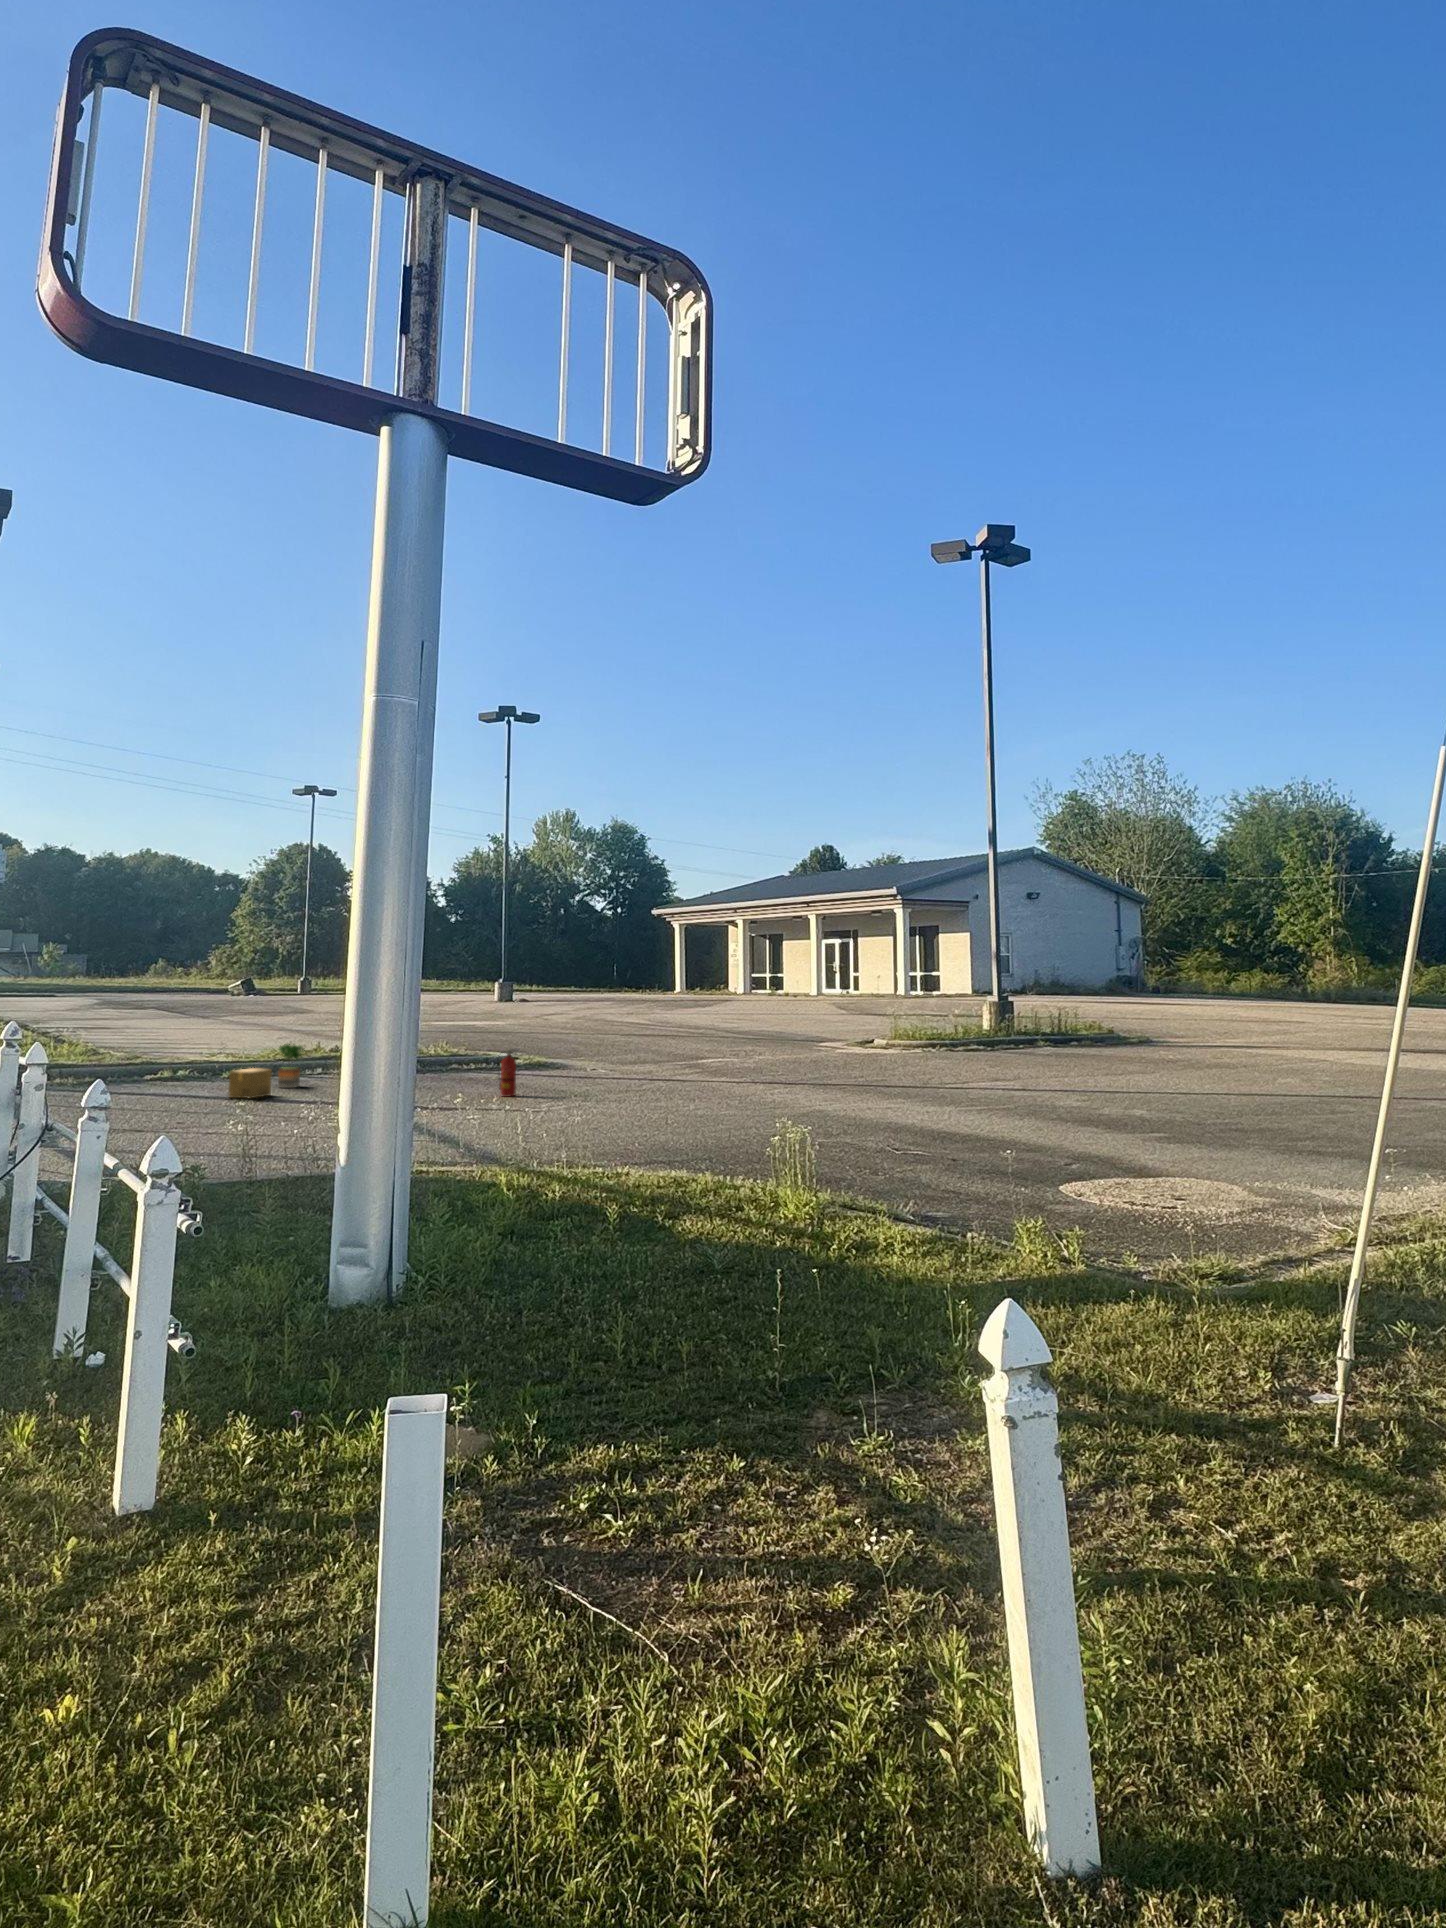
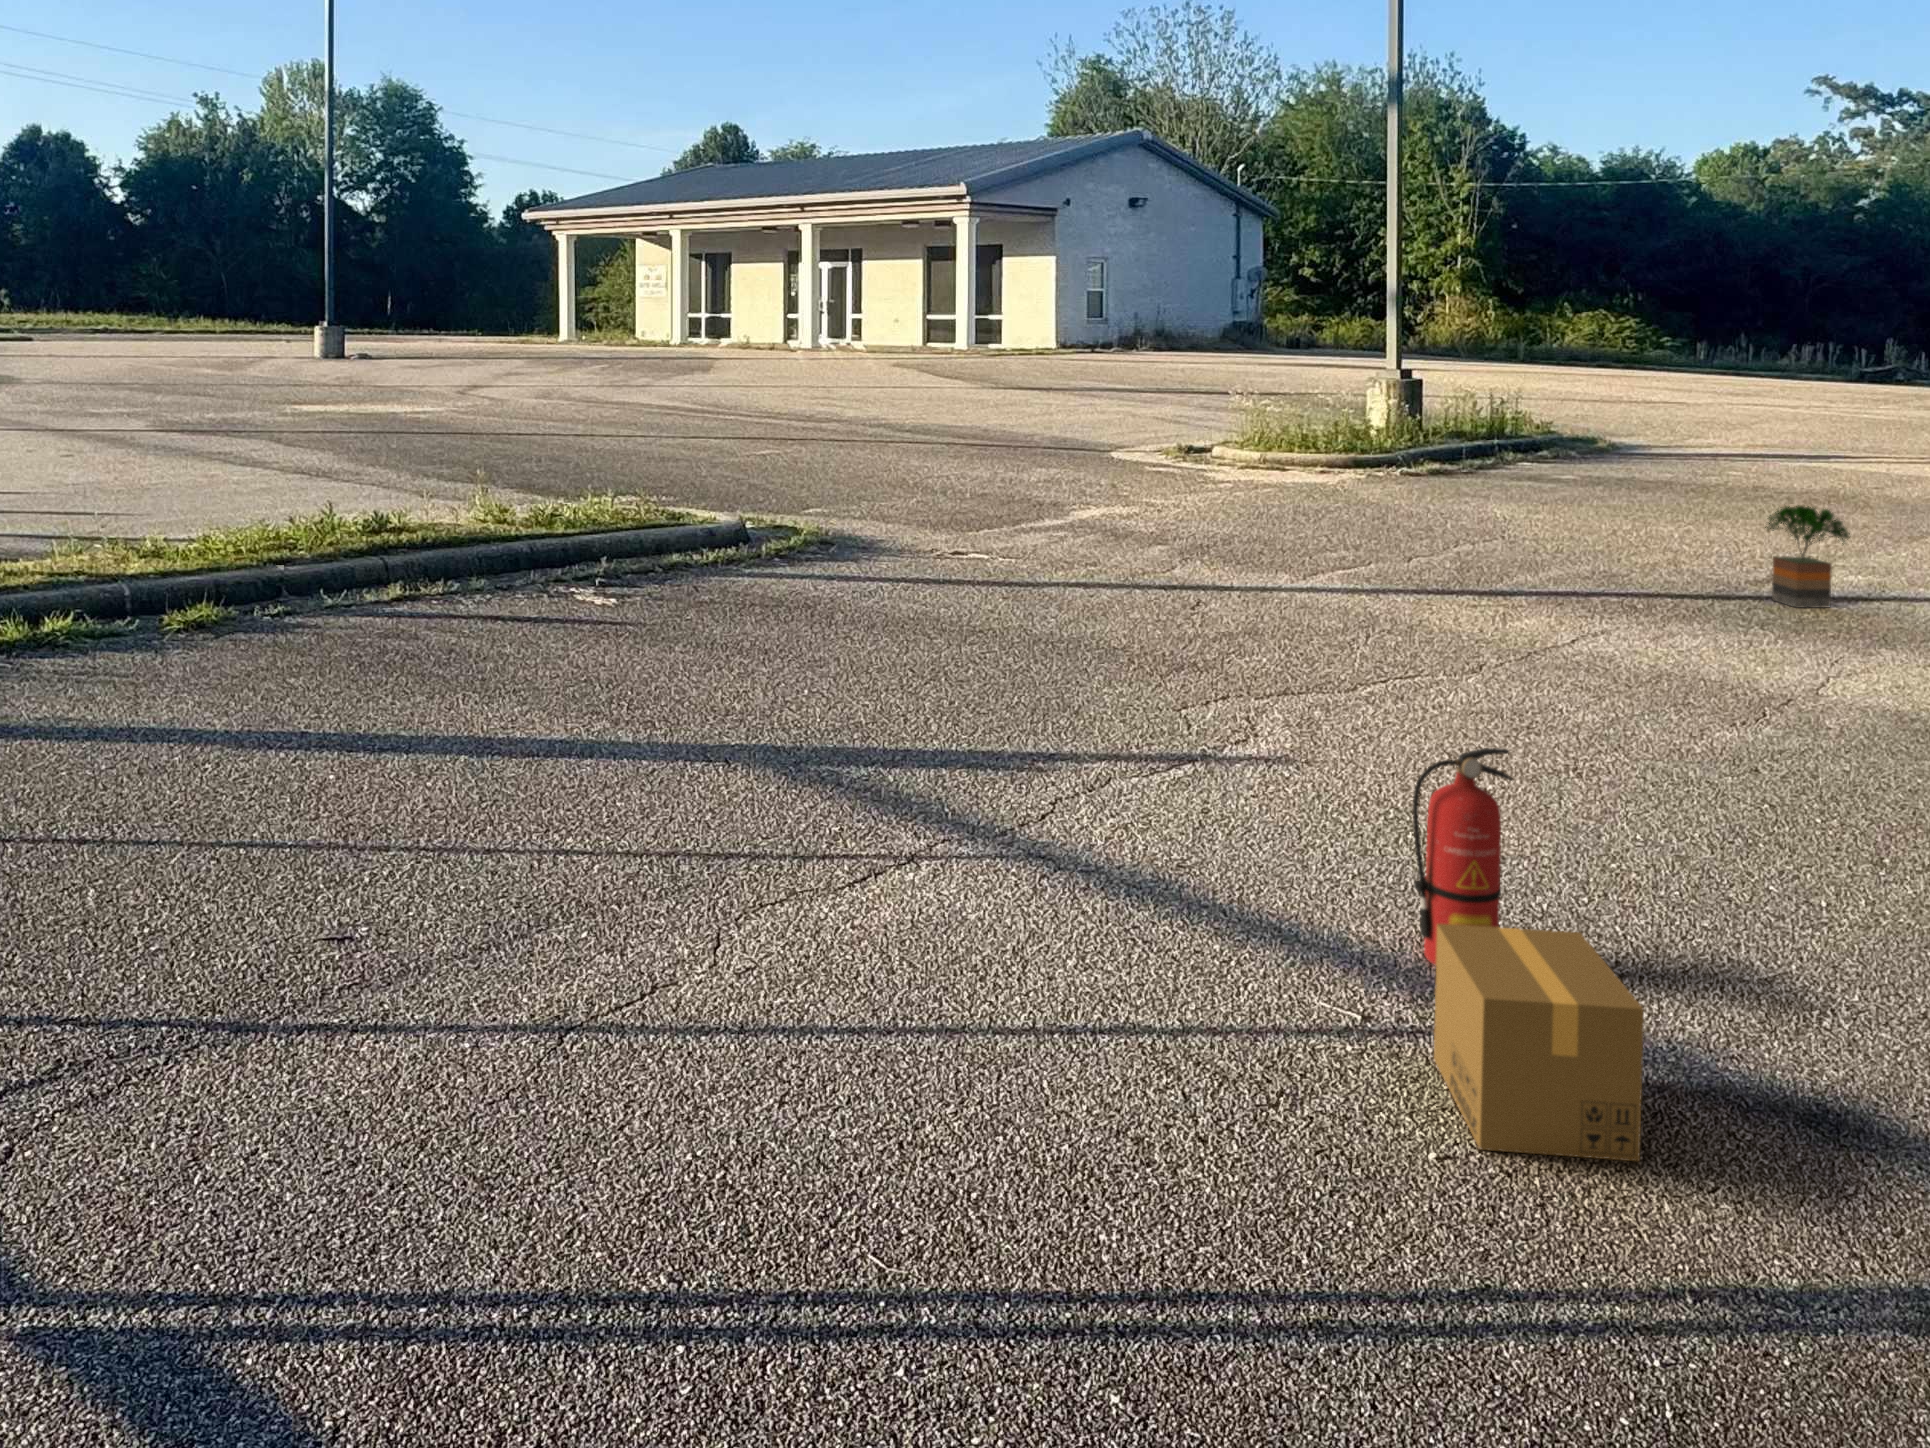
potted tree: present [278,1044,305,1088] -> present [1765,505,1850,608]
cardboard box: present [229,1068,272,1098] -> present [1434,924,1644,1161]

